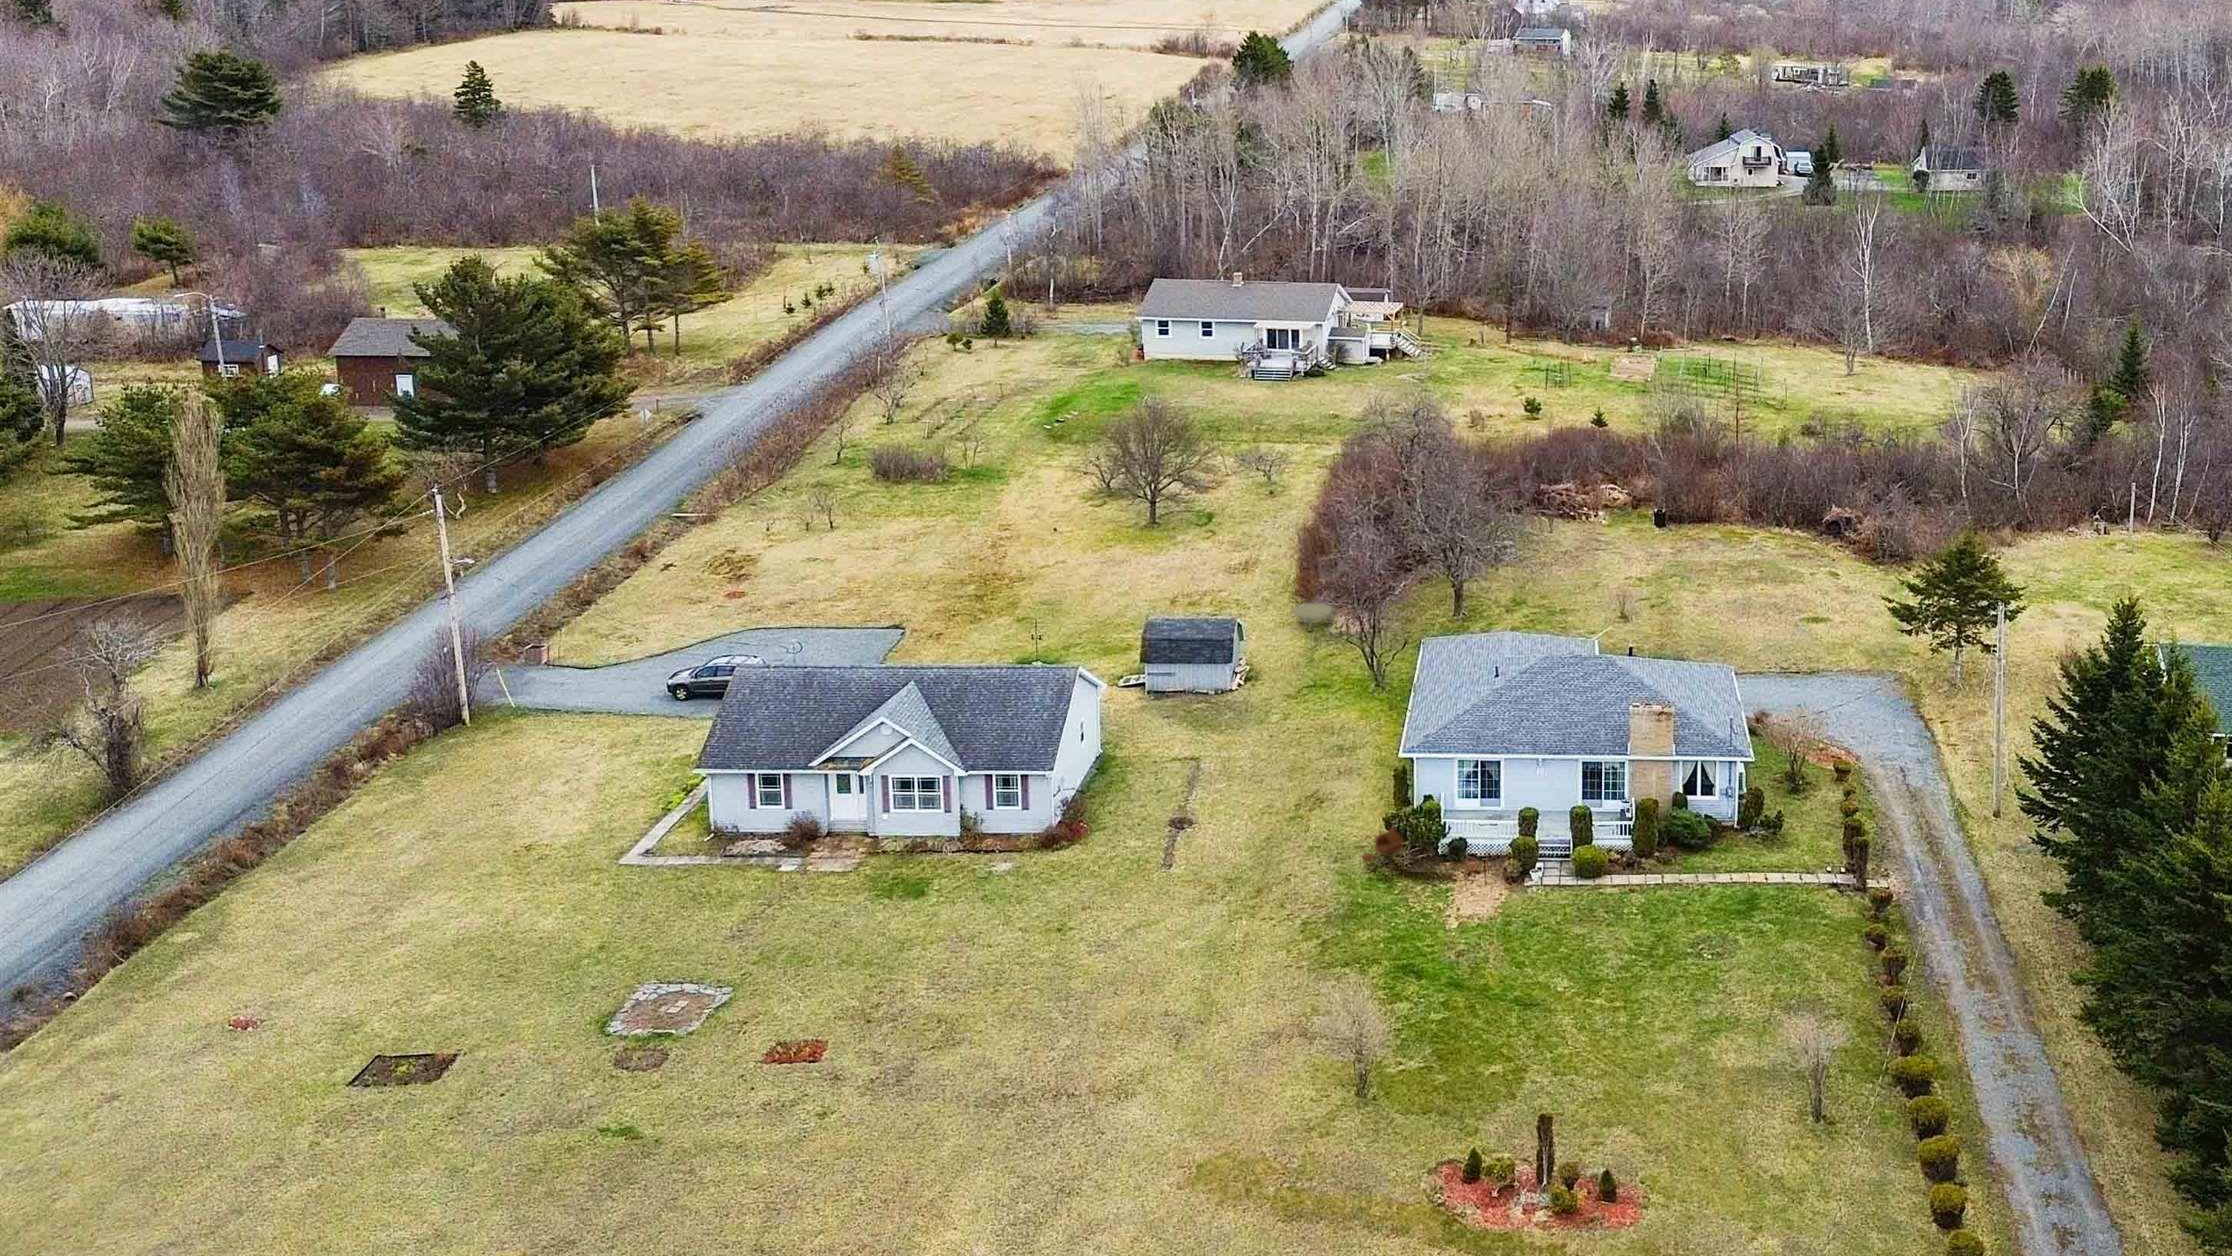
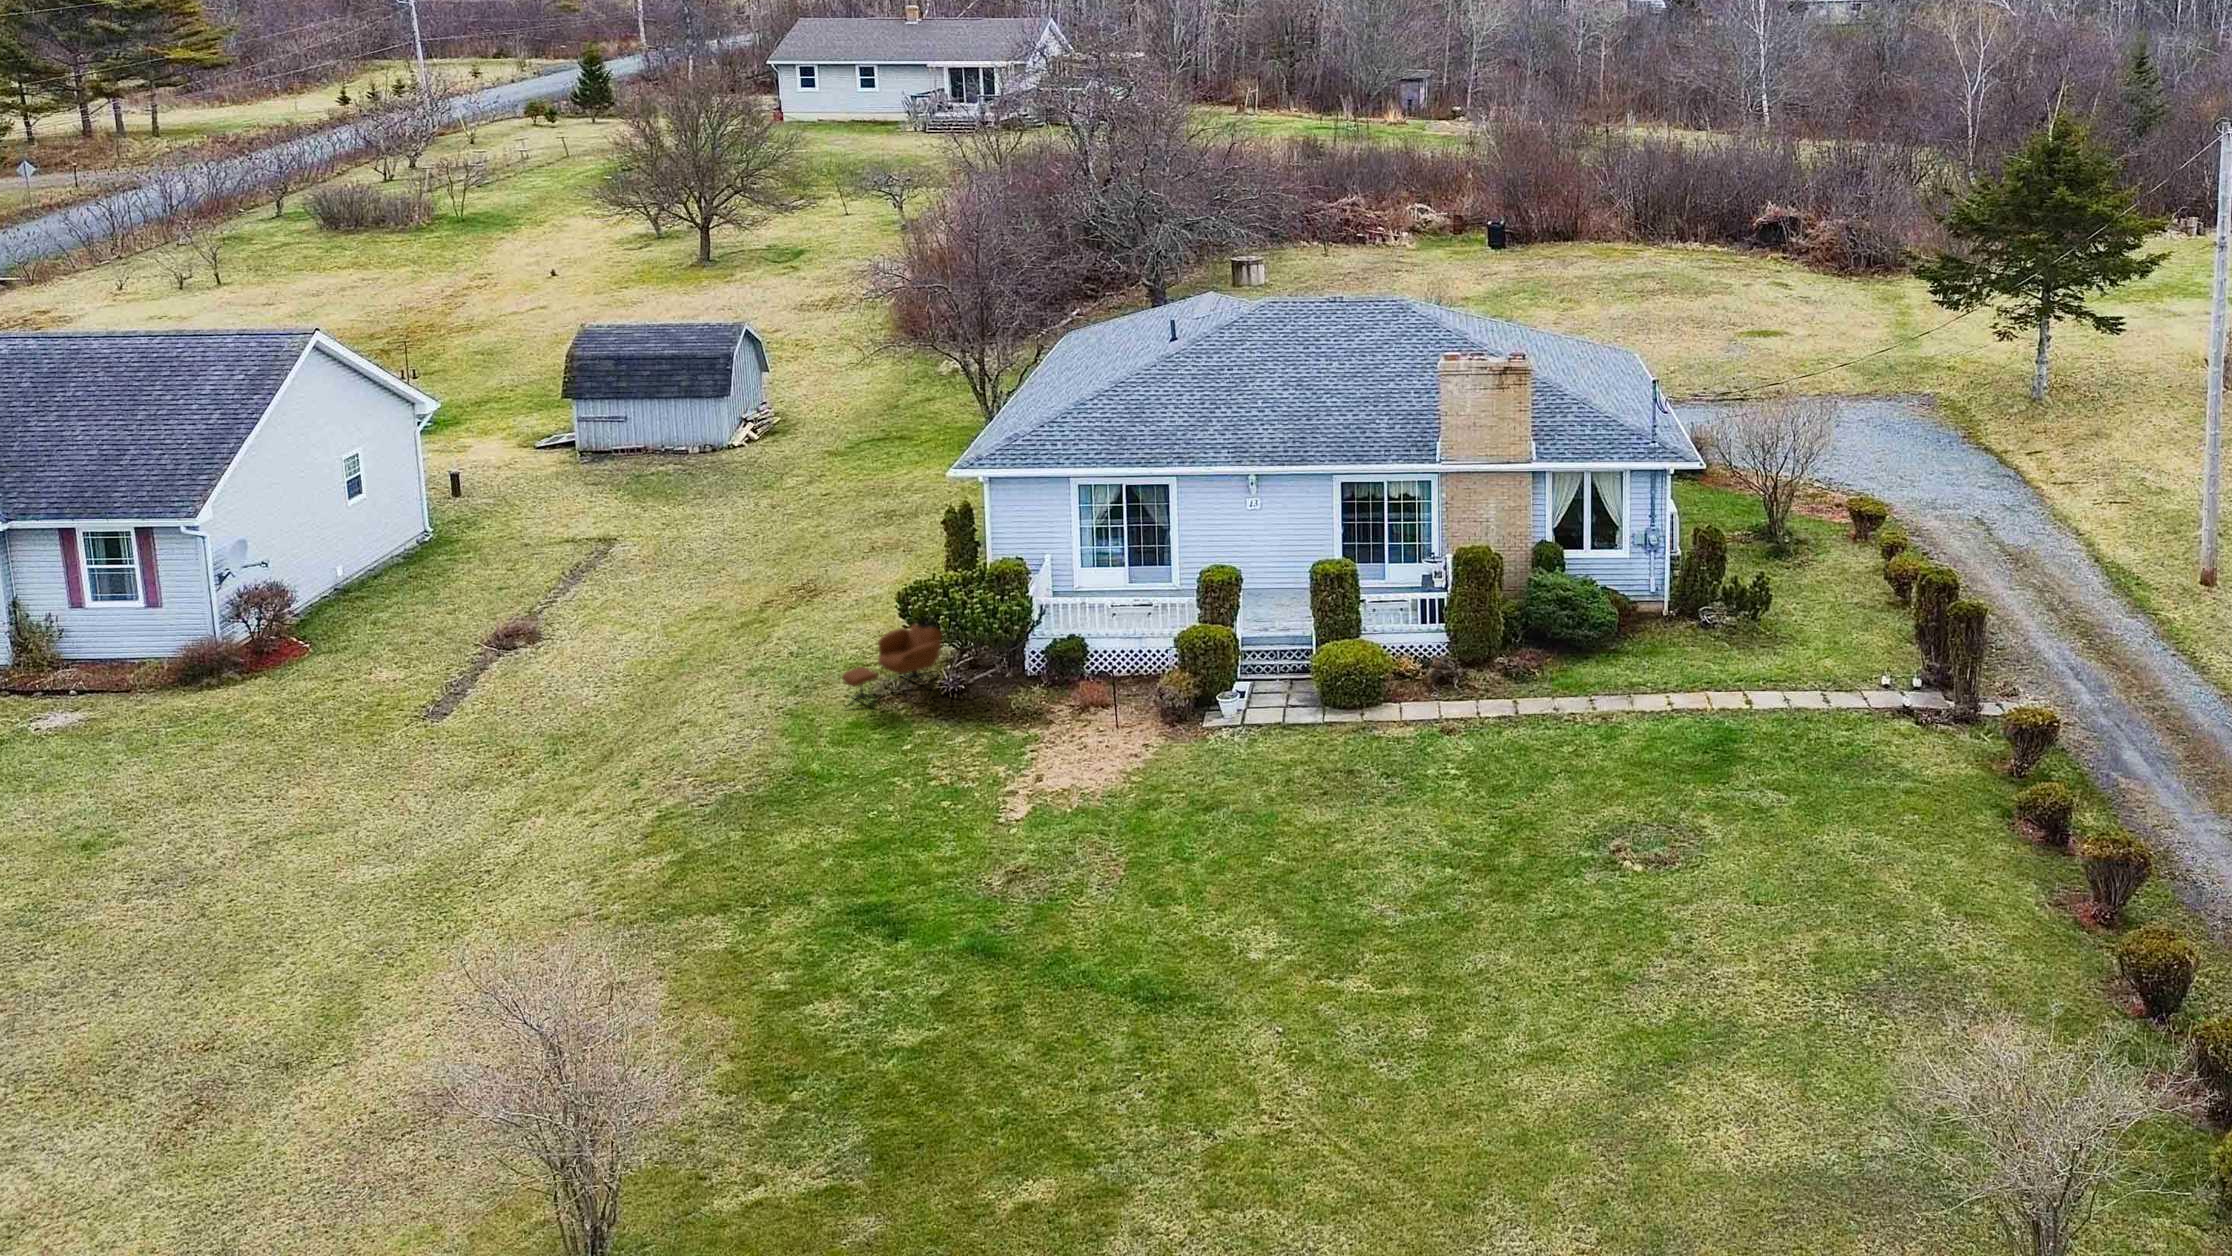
round table: present [1292,603,1332,631] -> none [874,326,947,368]

